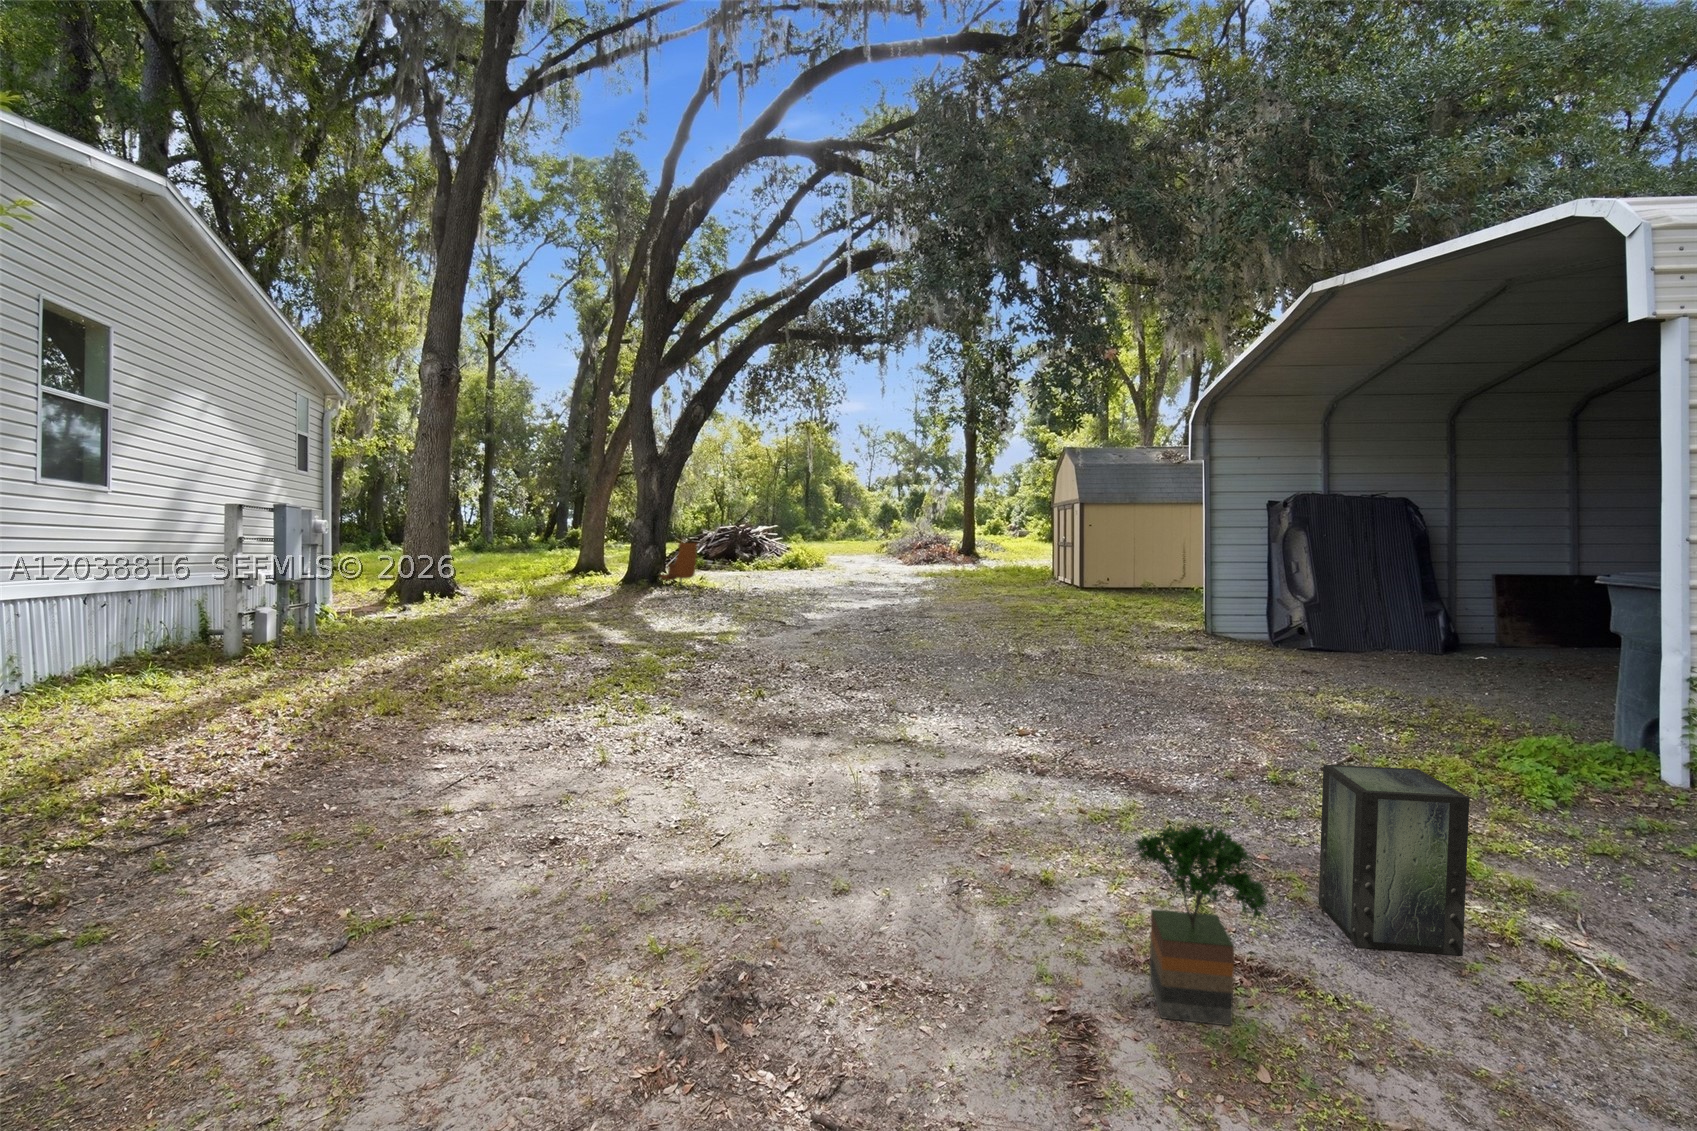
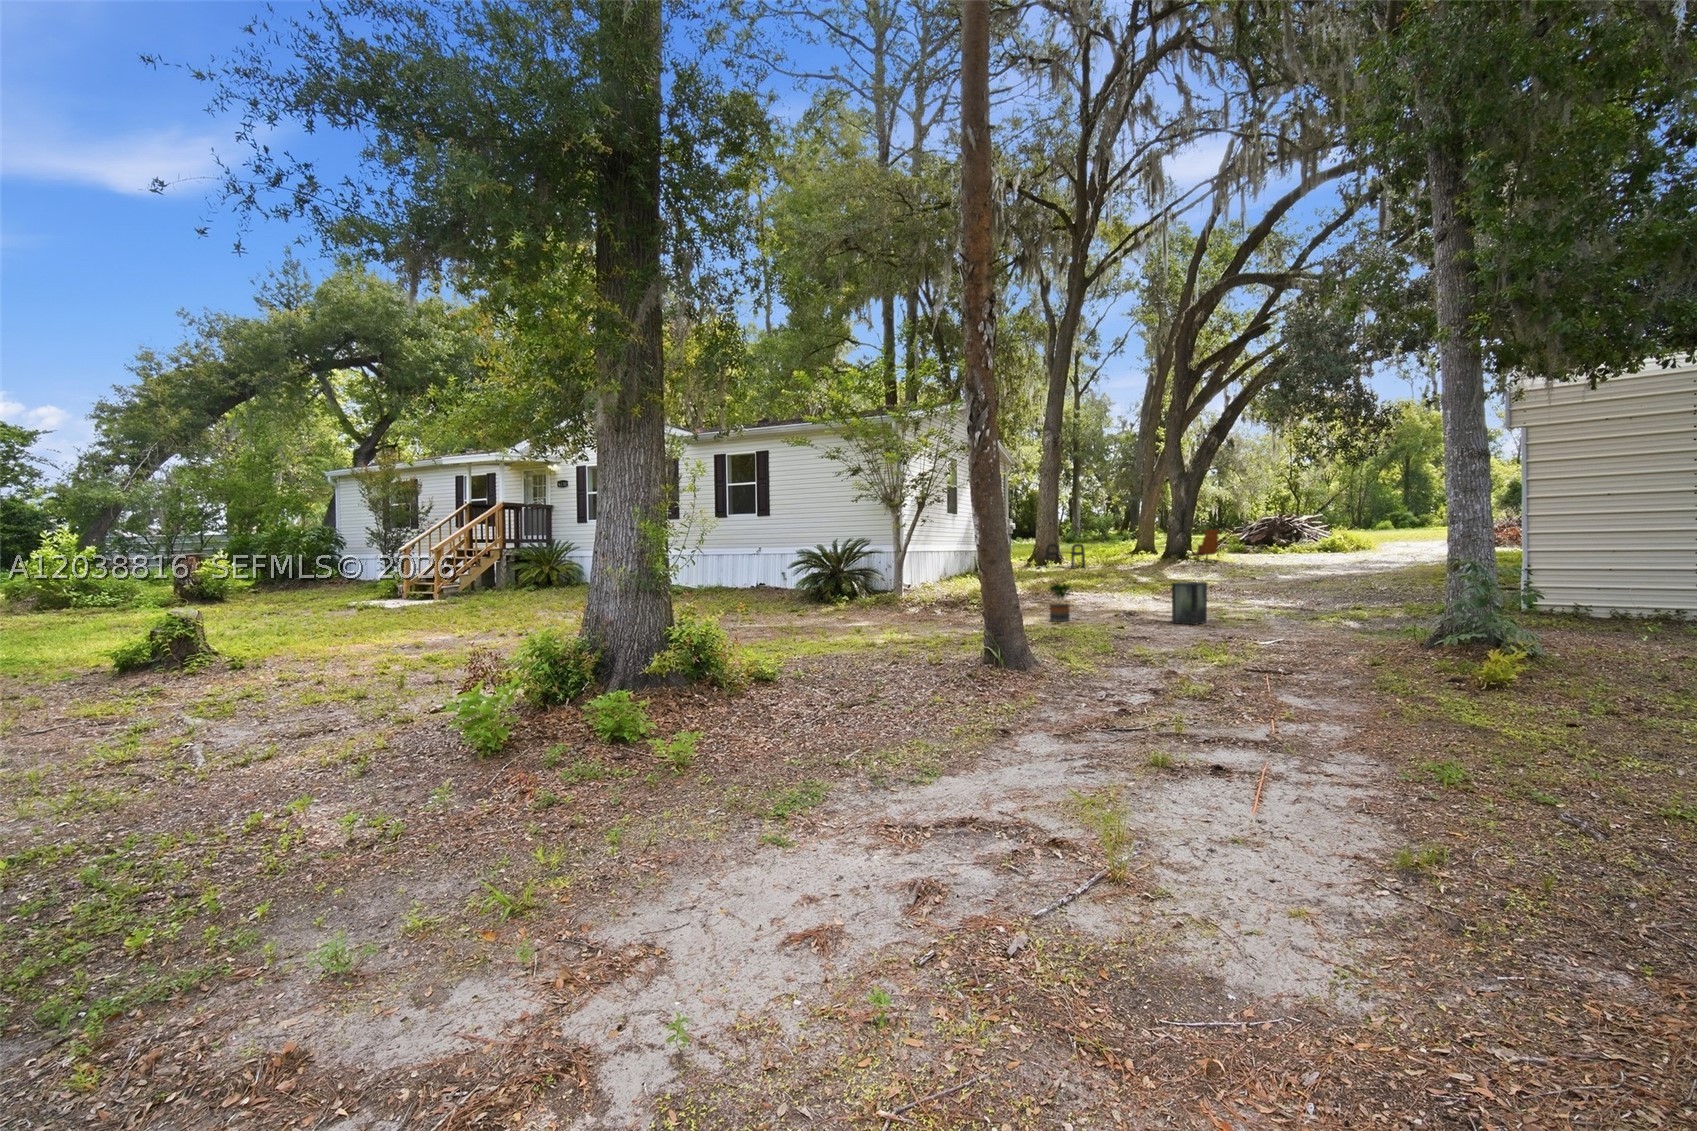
bench: none [429,563,500,606] -> present [1046,544,1085,568]
storage box: present [1319,765,1470,956] -> present [1172,582,1207,625]
potted tree: present [1135,824,1267,1026] -> present [1050,584,1072,622]

